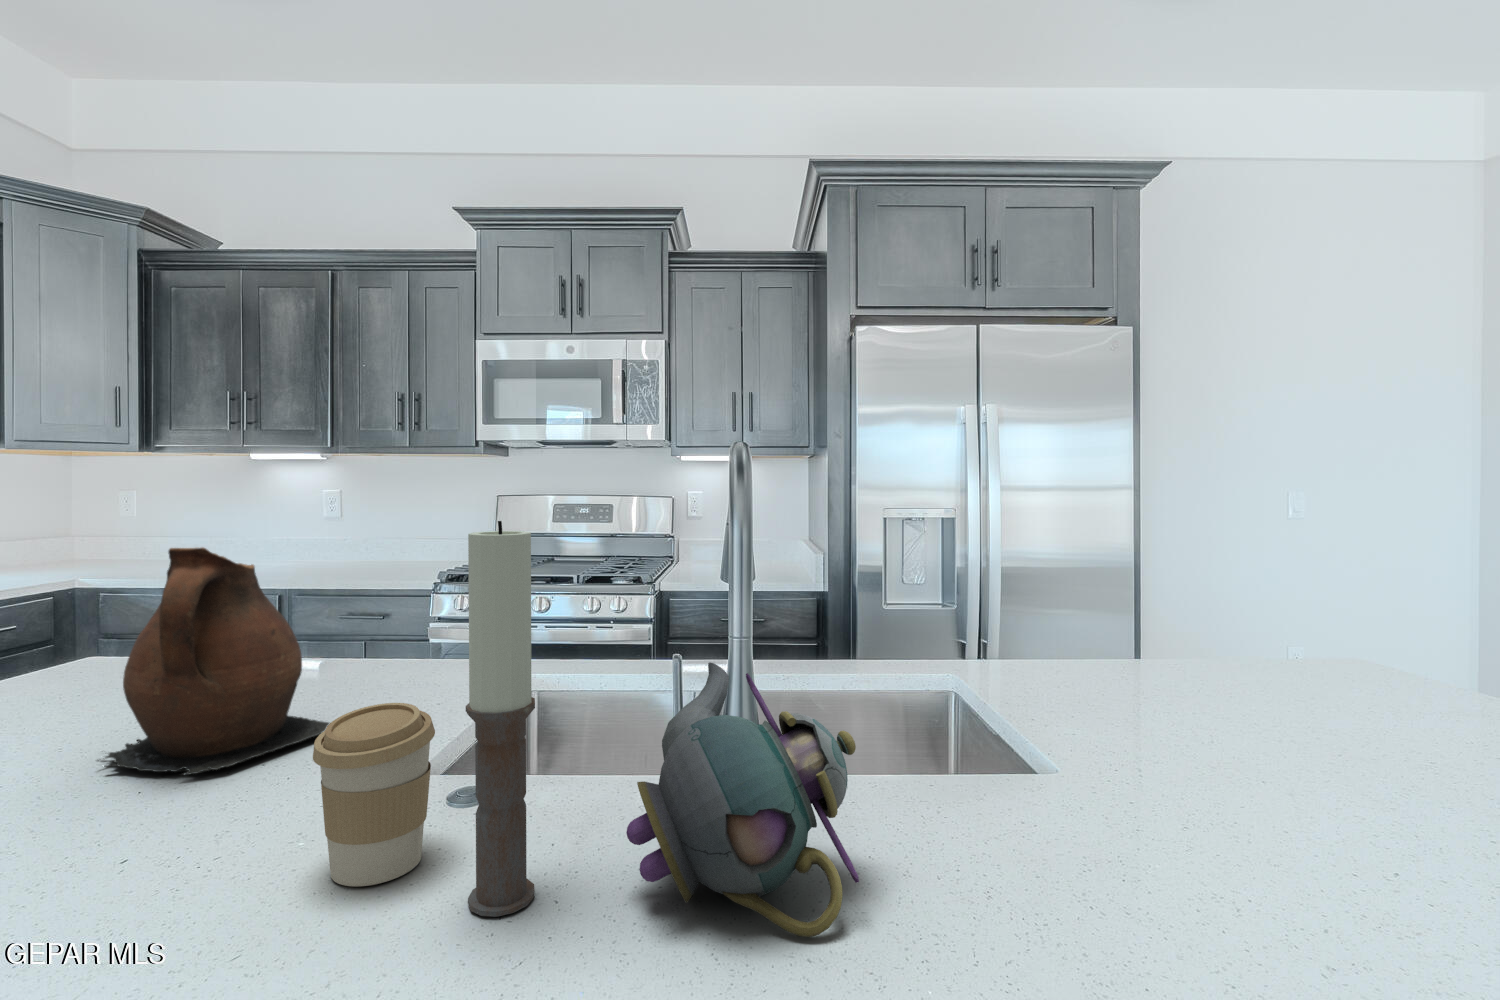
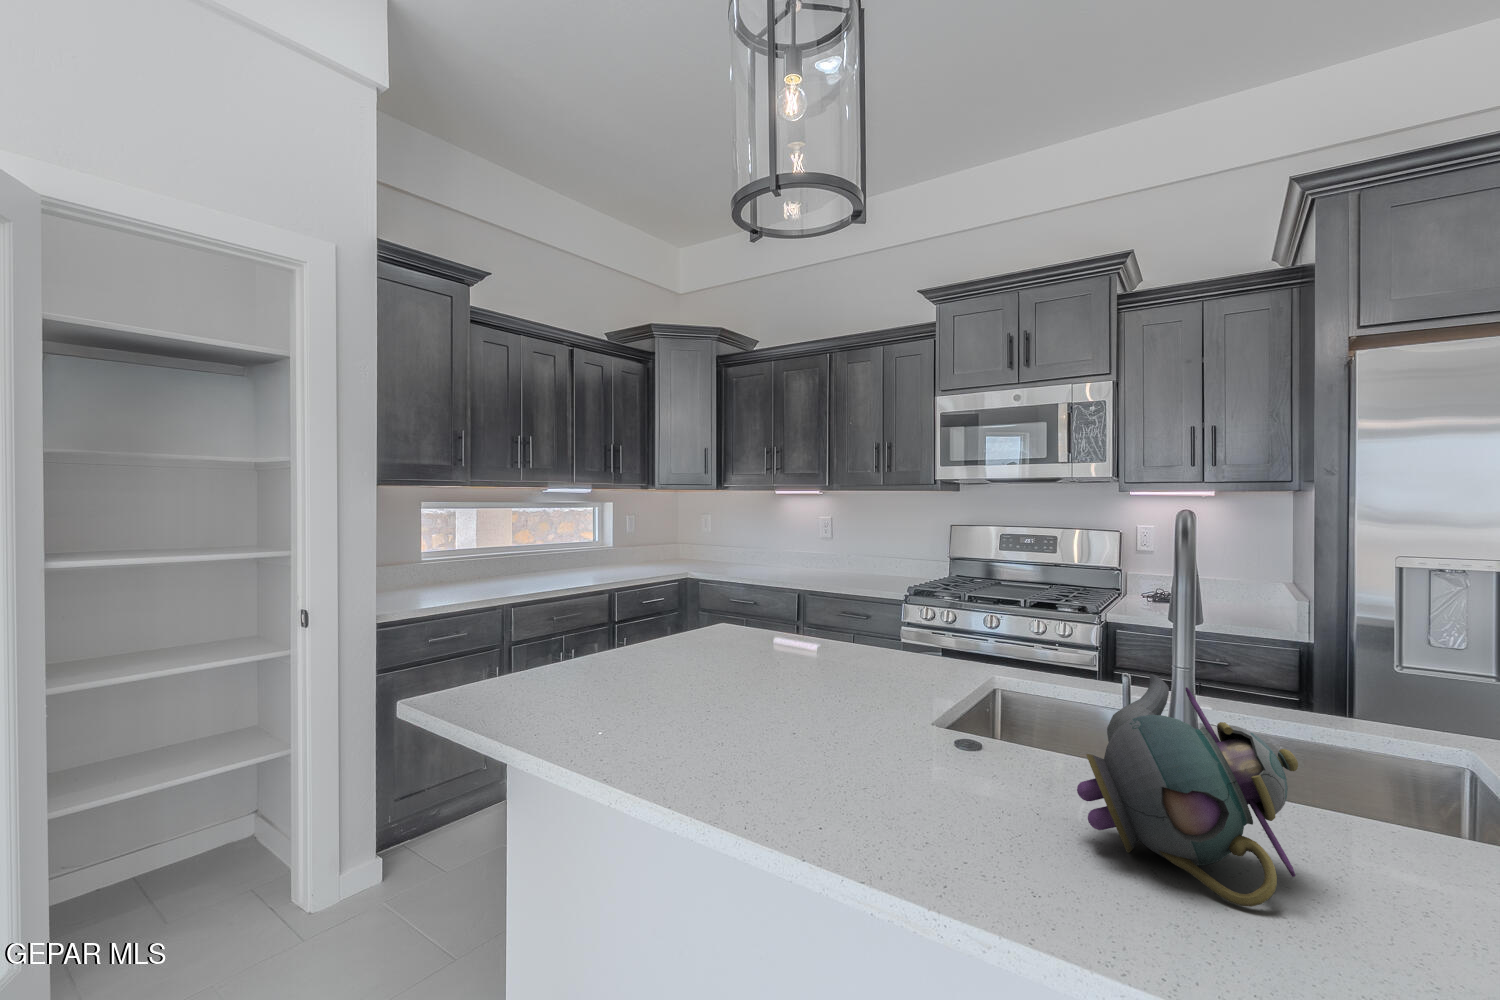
candle: present [466,521,535,917] -> none [959,552,1006,825]
ceramic pitcher: present [97,547,329,775] -> none [728,559,852,701]
coffee cup: present [313,703,435,886] -> none [861,670,934,786]

